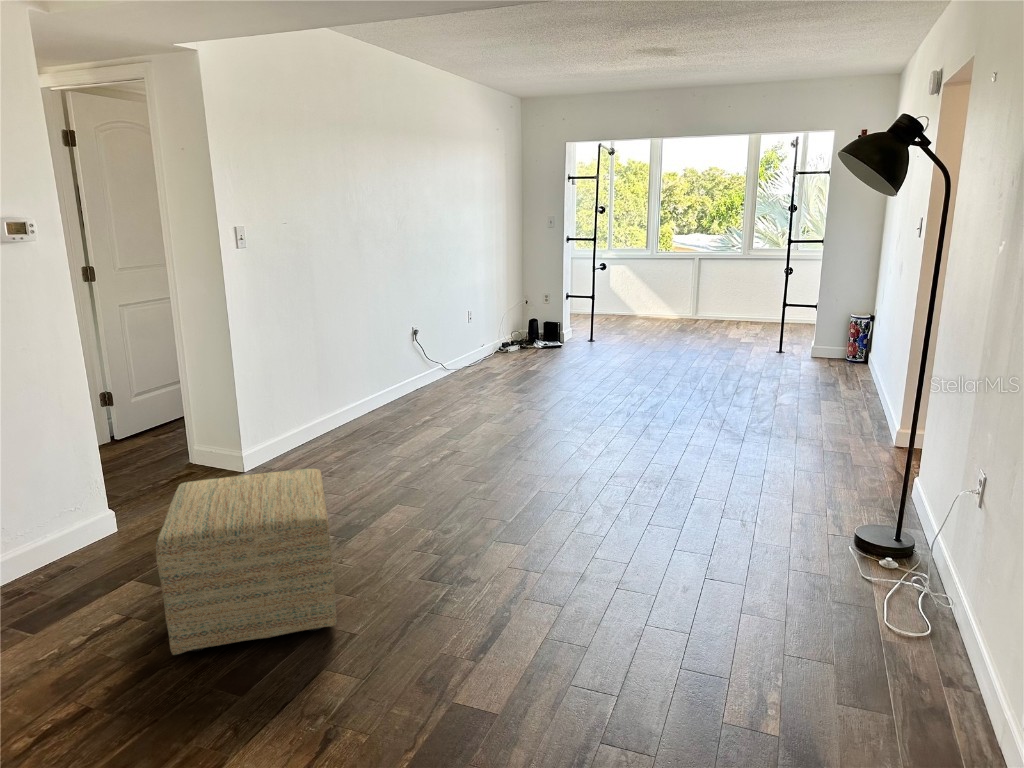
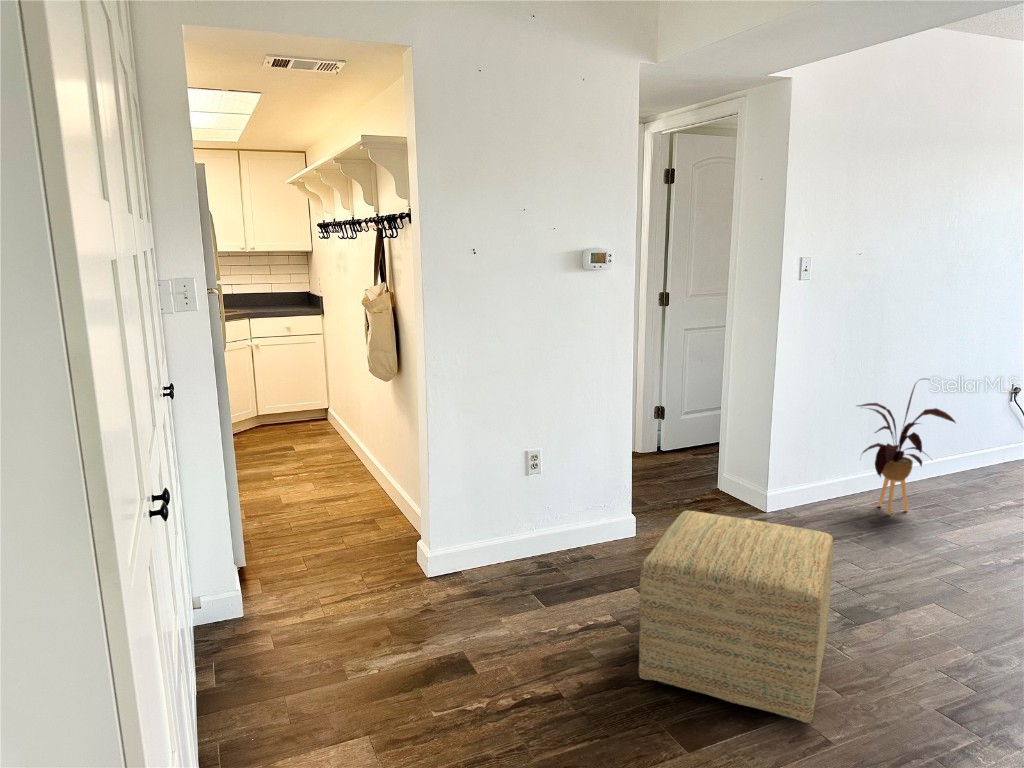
house plant: none [305,329,384,448] -> present [858,379,956,515]

